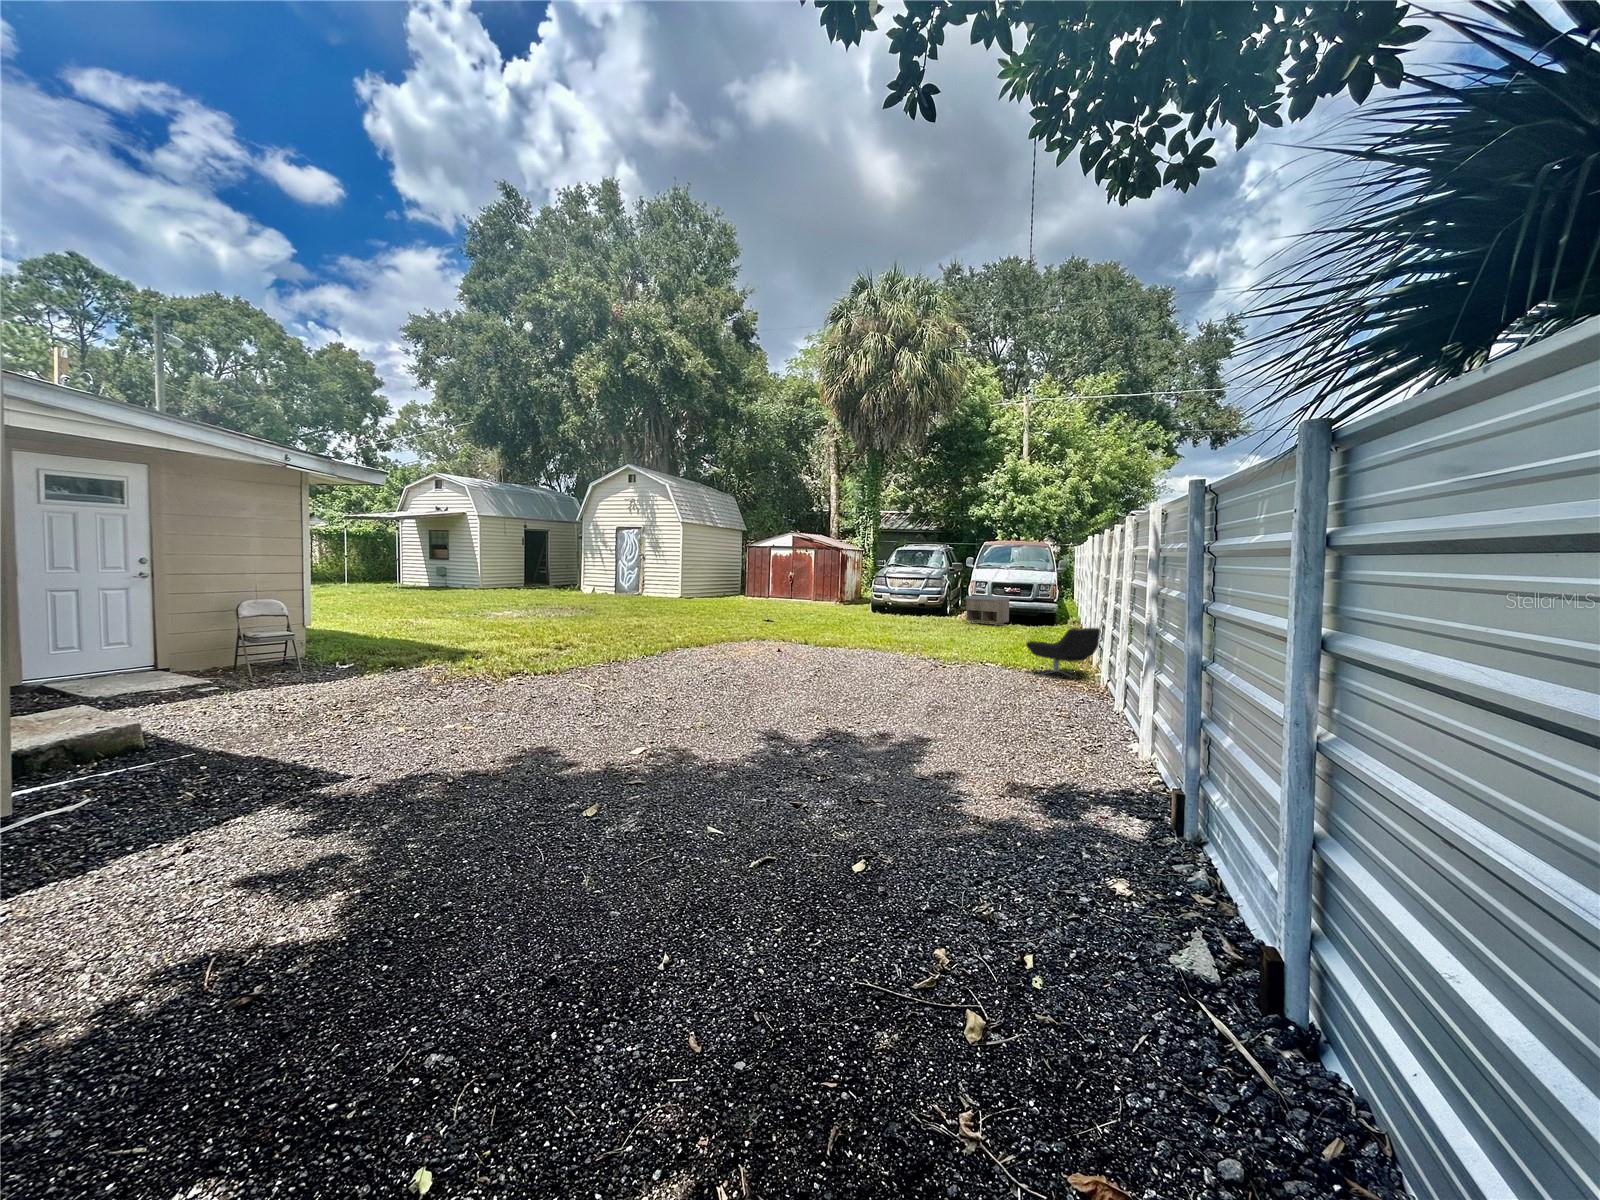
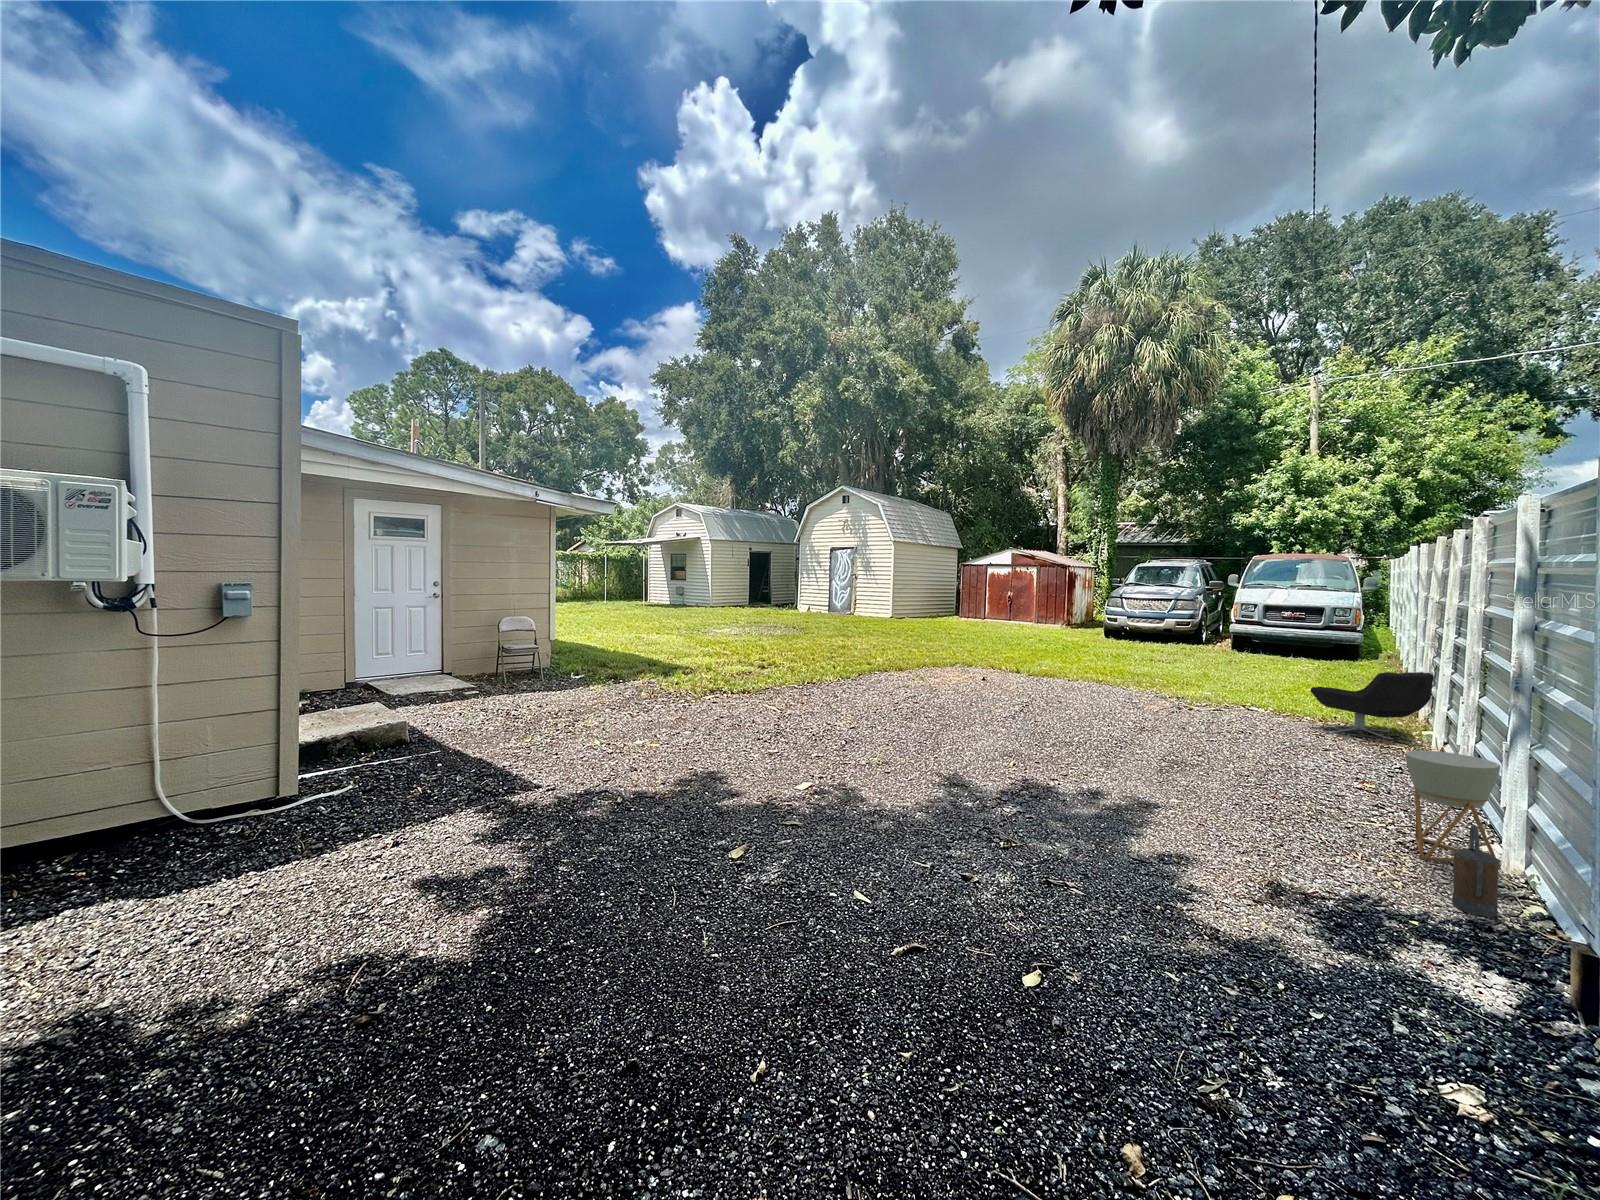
storage bench: present [966,595,1009,626] -> none [1226,624,1290,662]
planter: none [1086,679,1138,754] -> present [1405,750,1500,861]
watering can: none [1112,724,1137,784] -> present [1452,825,1499,917]

